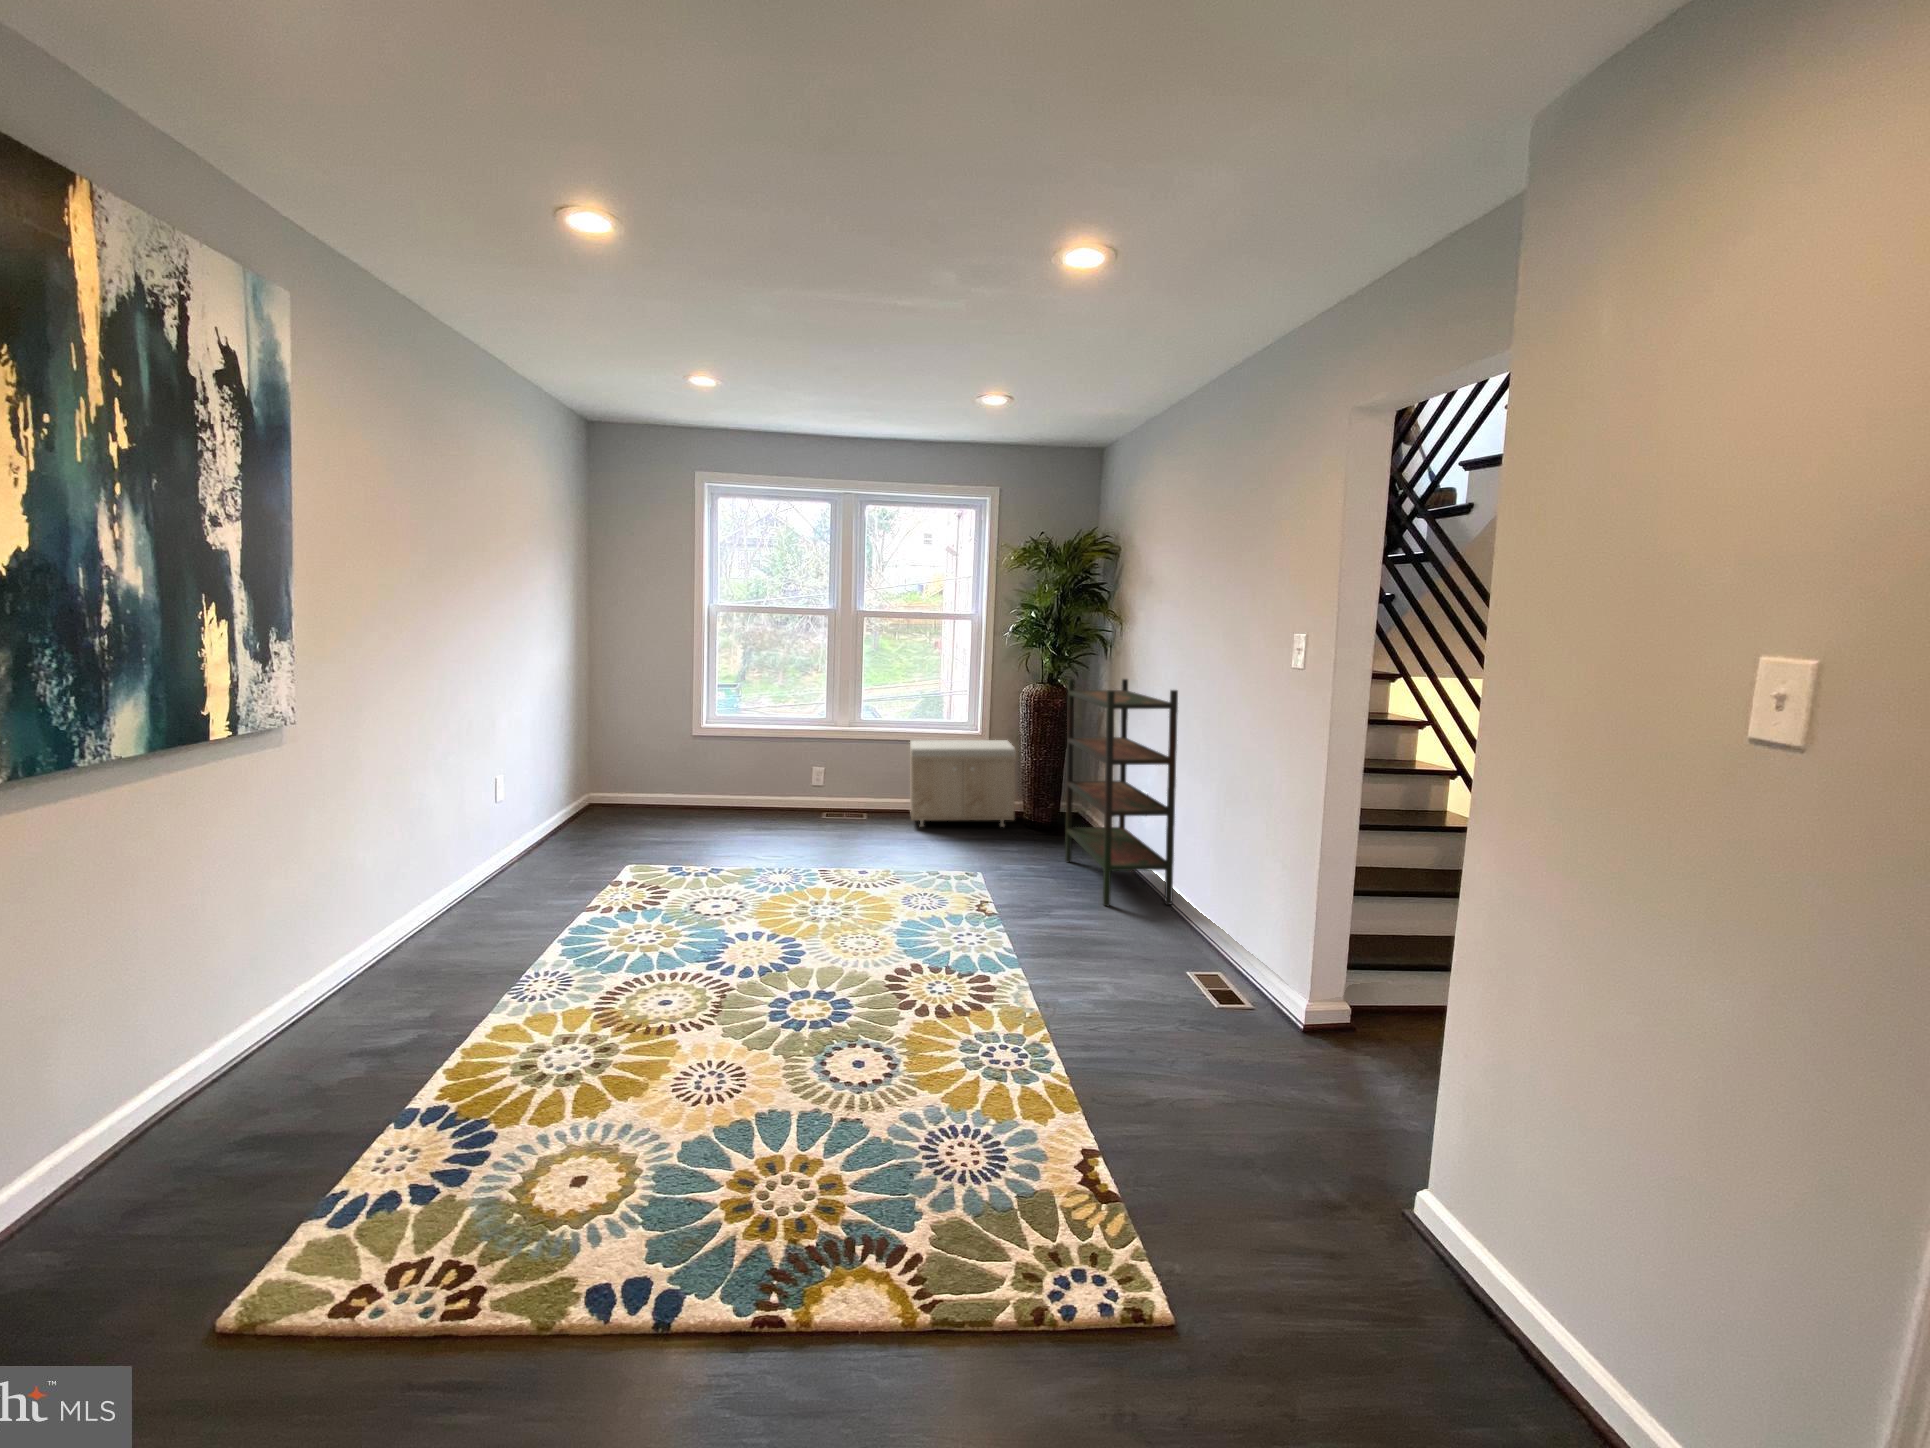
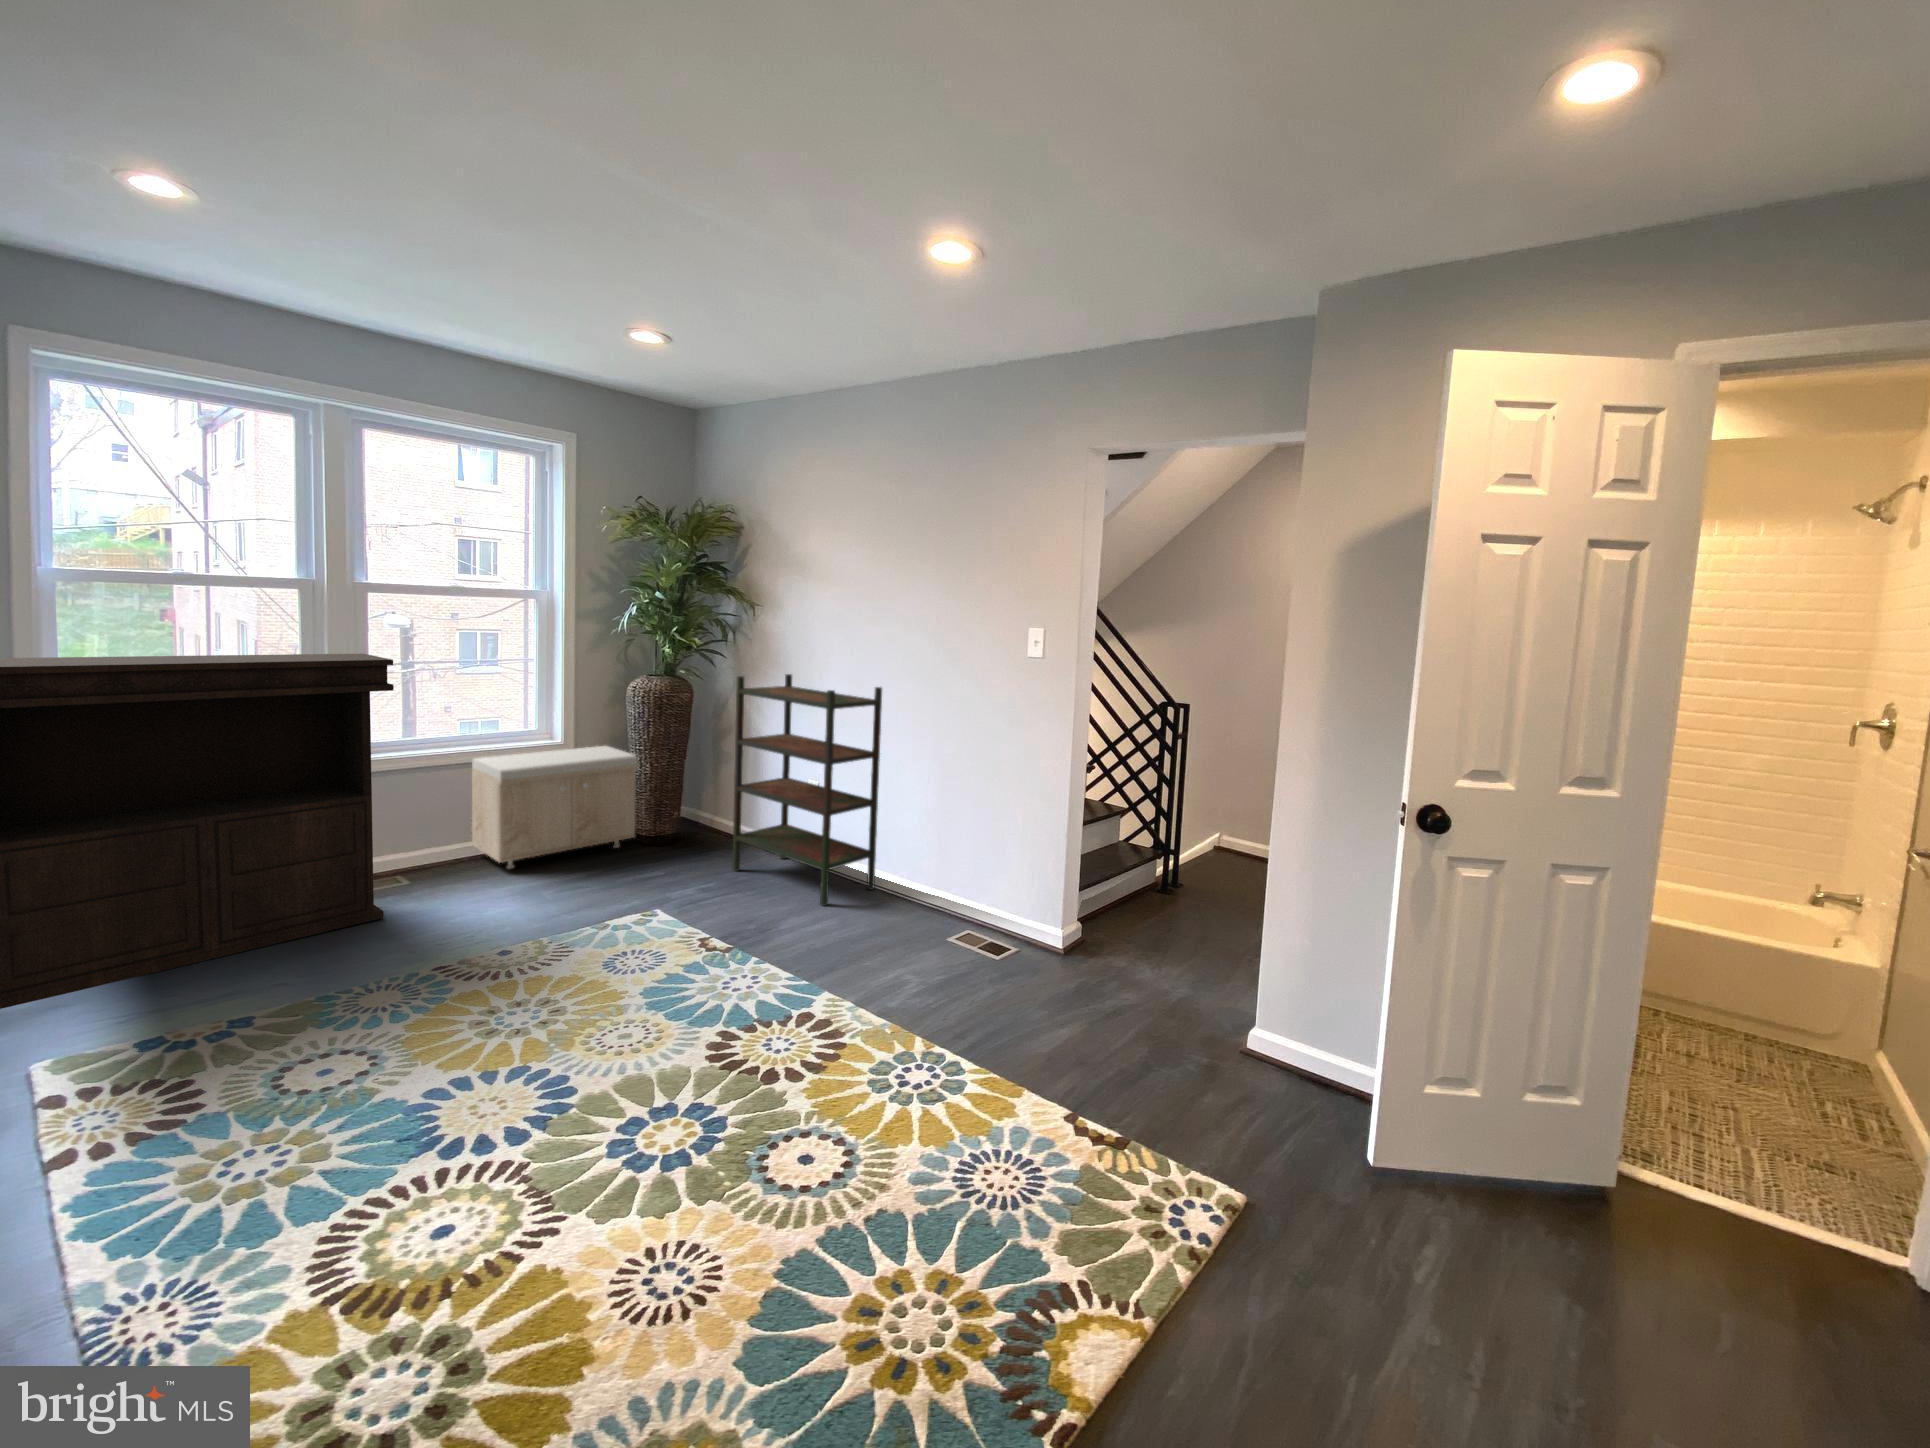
console table: none [634,659,830,845] -> present [0,654,394,1009]

